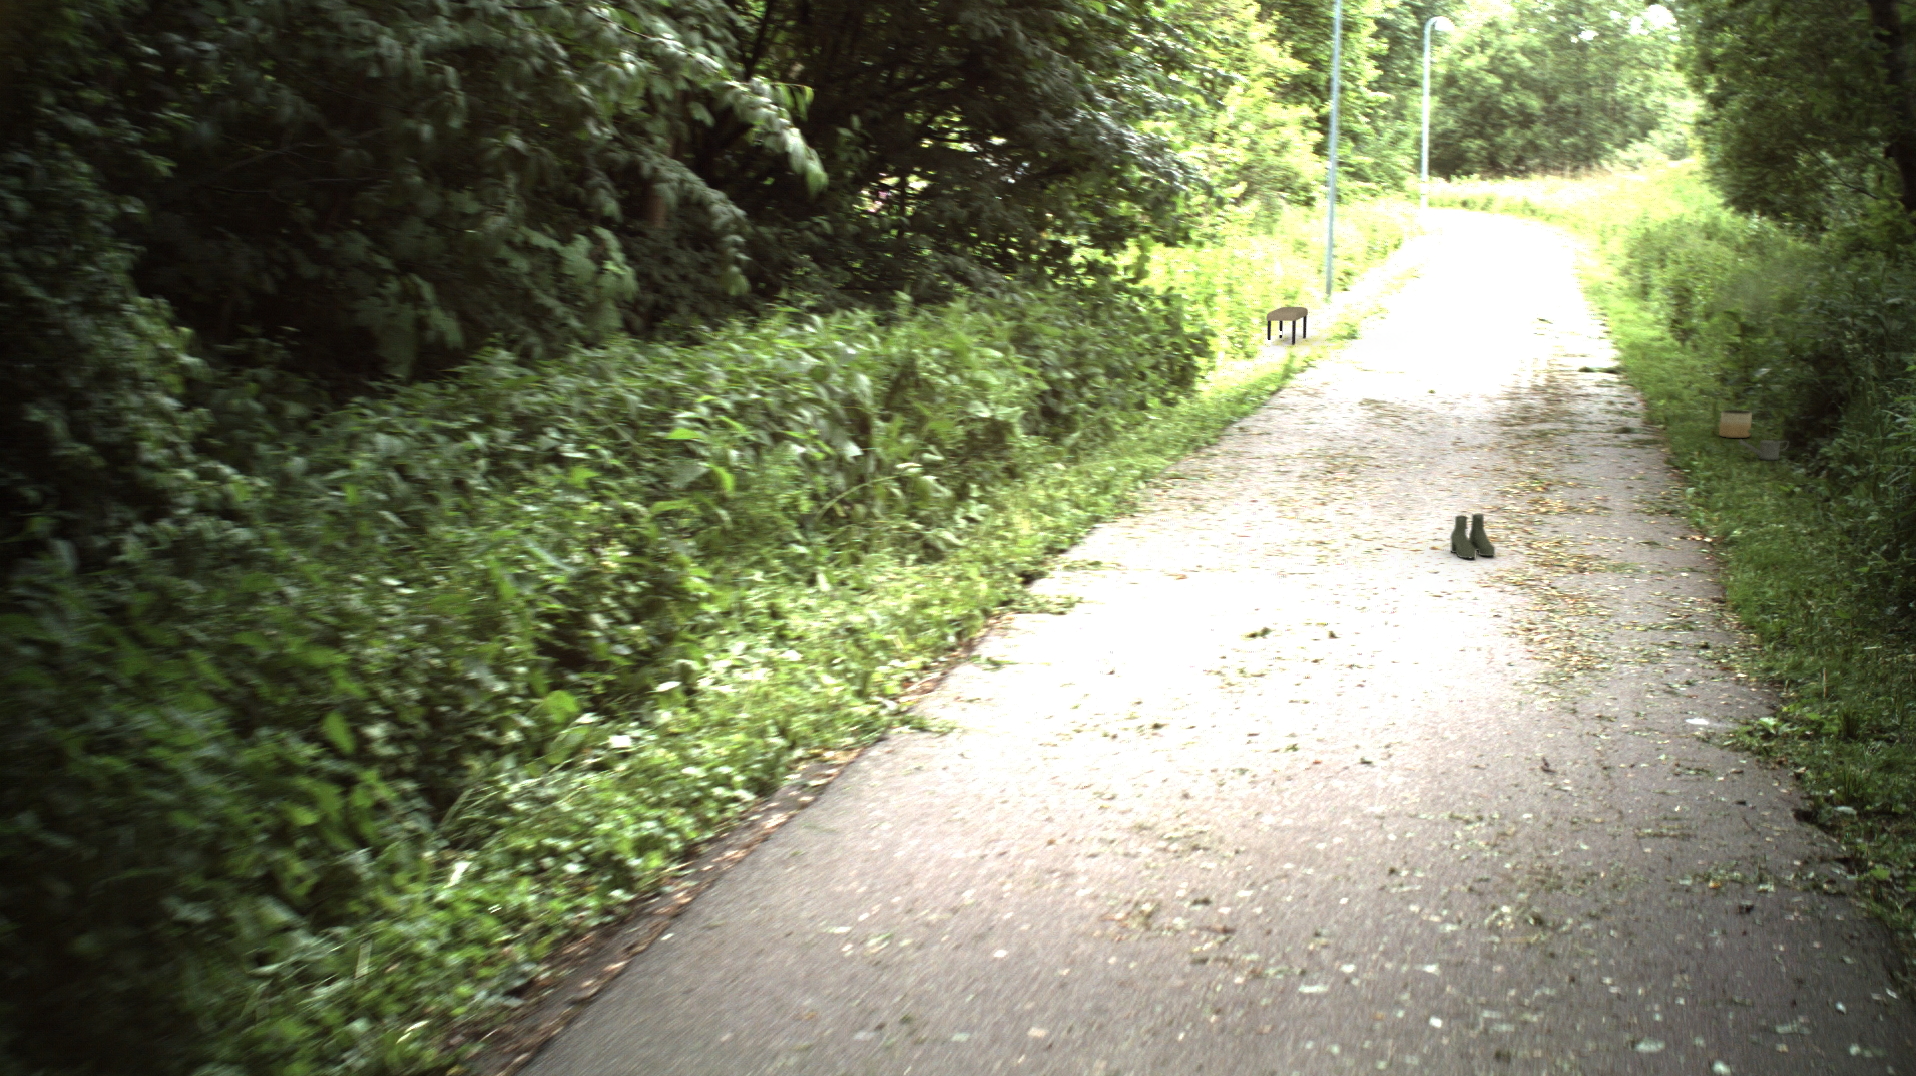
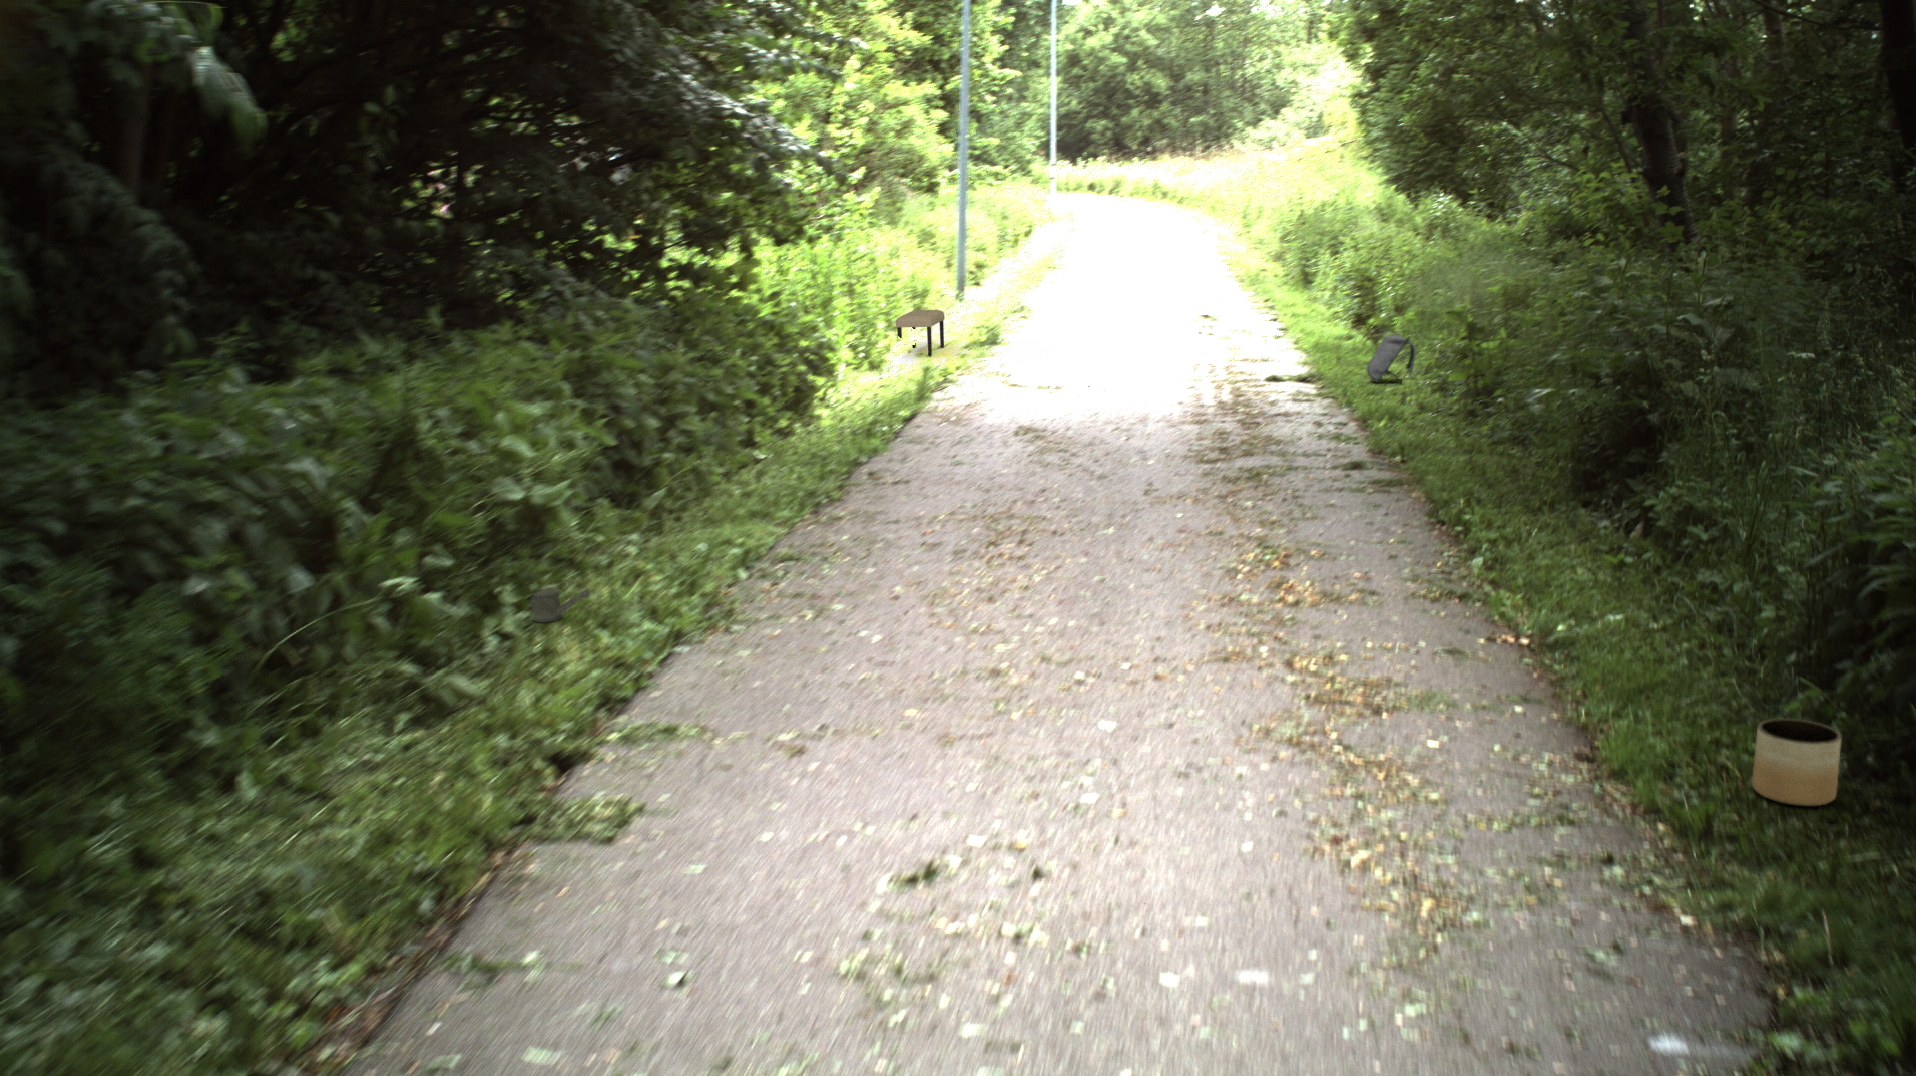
backpack: none [1669,333,1714,375] -> present [1366,334,1416,382]
planter: present [1719,410,1752,438] -> present [1752,719,1841,806]
watering can: present [1739,440,1789,460] -> present [528,588,589,623]
boots: present [1450,514,1495,558] -> none [1191,630,1260,705]

